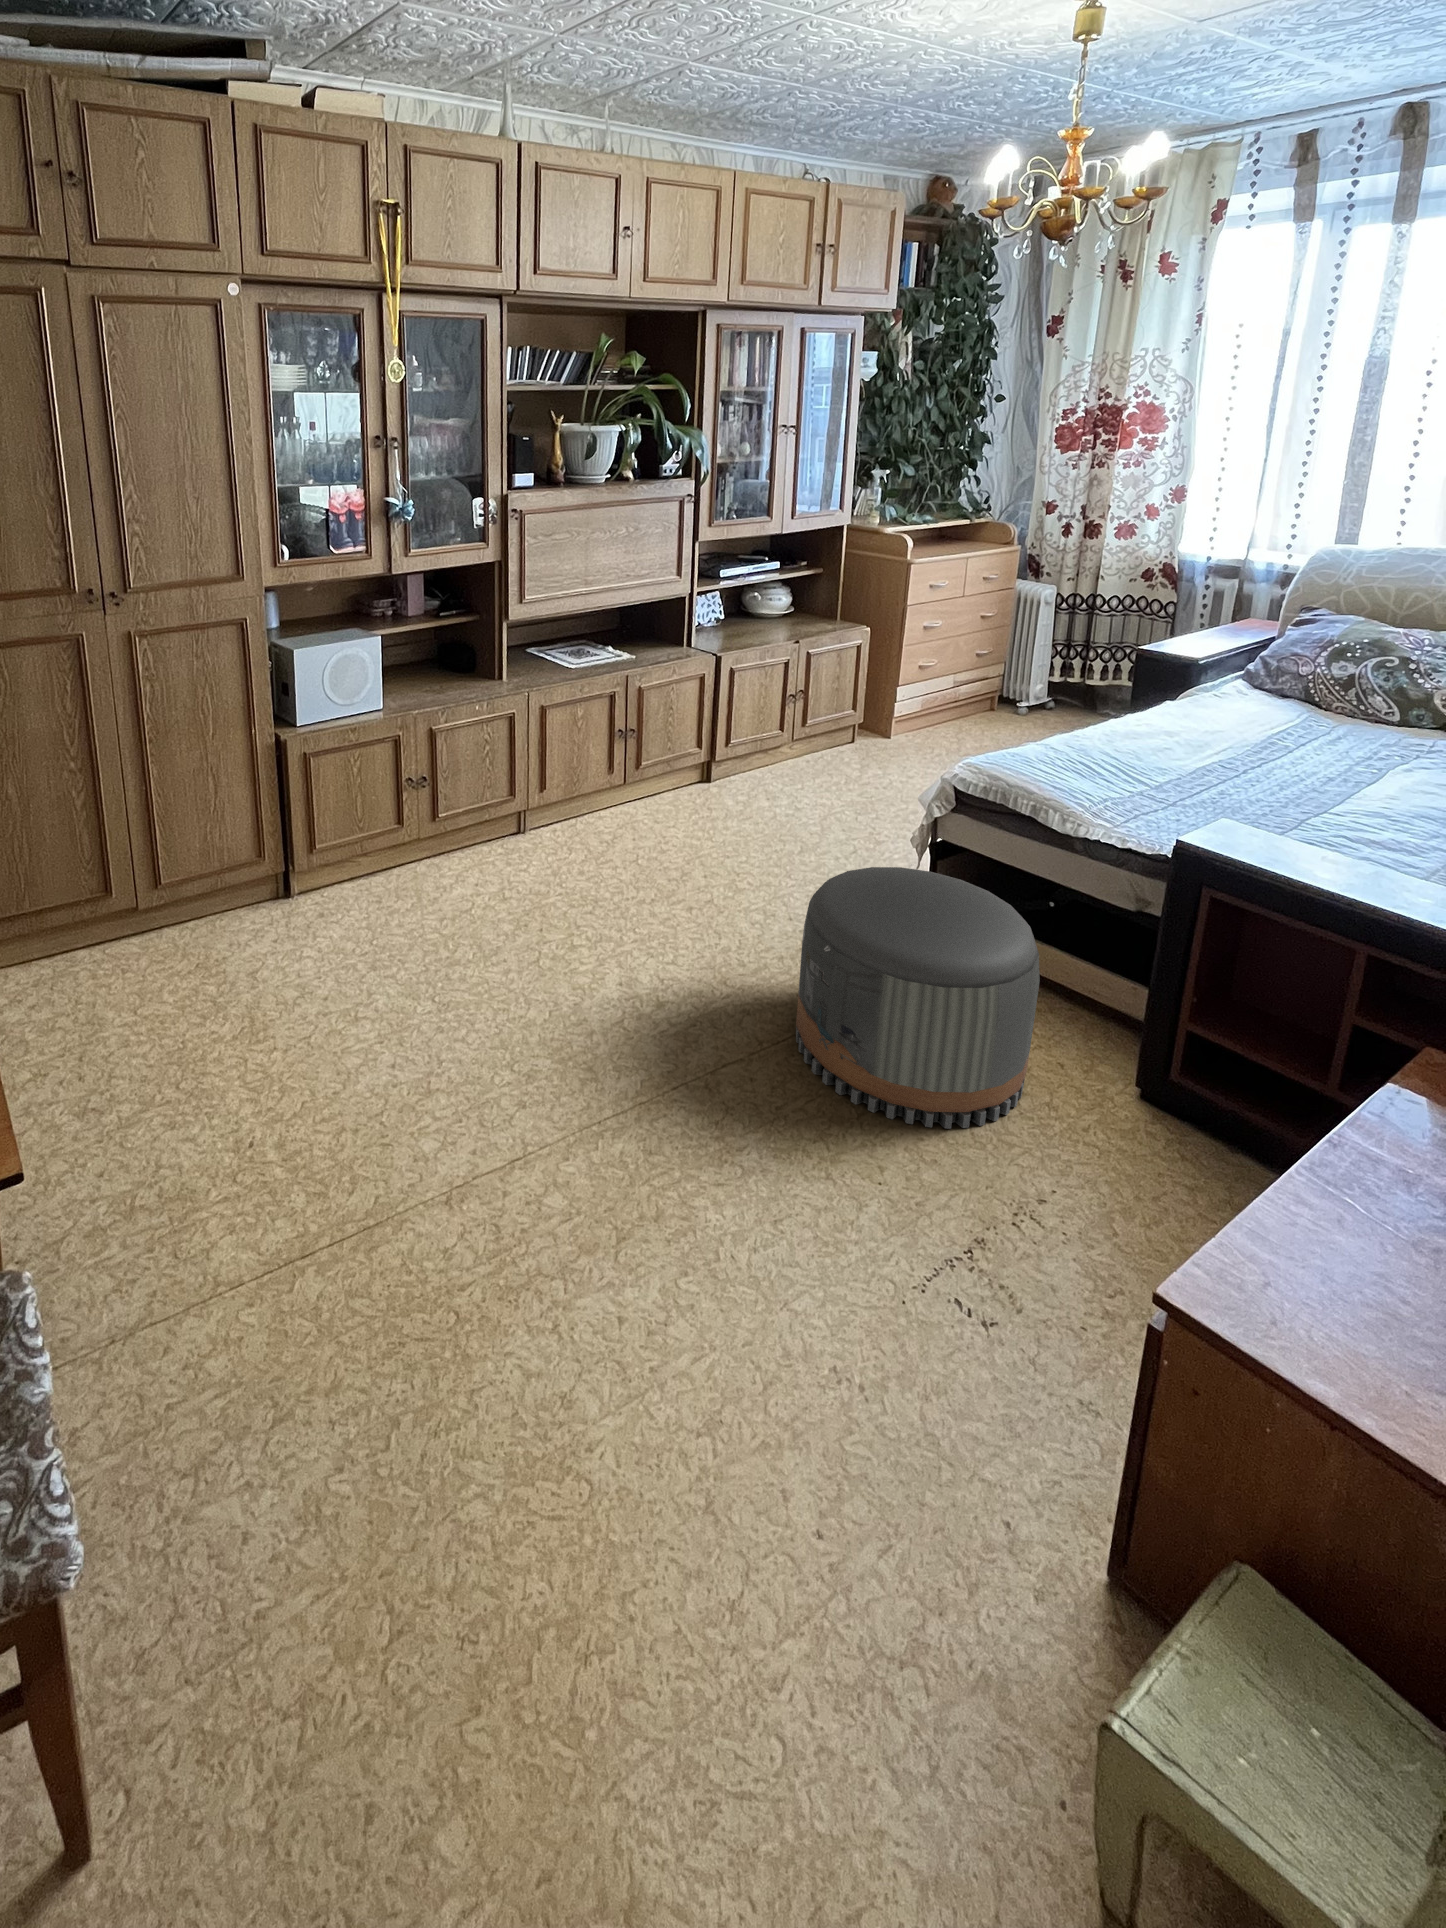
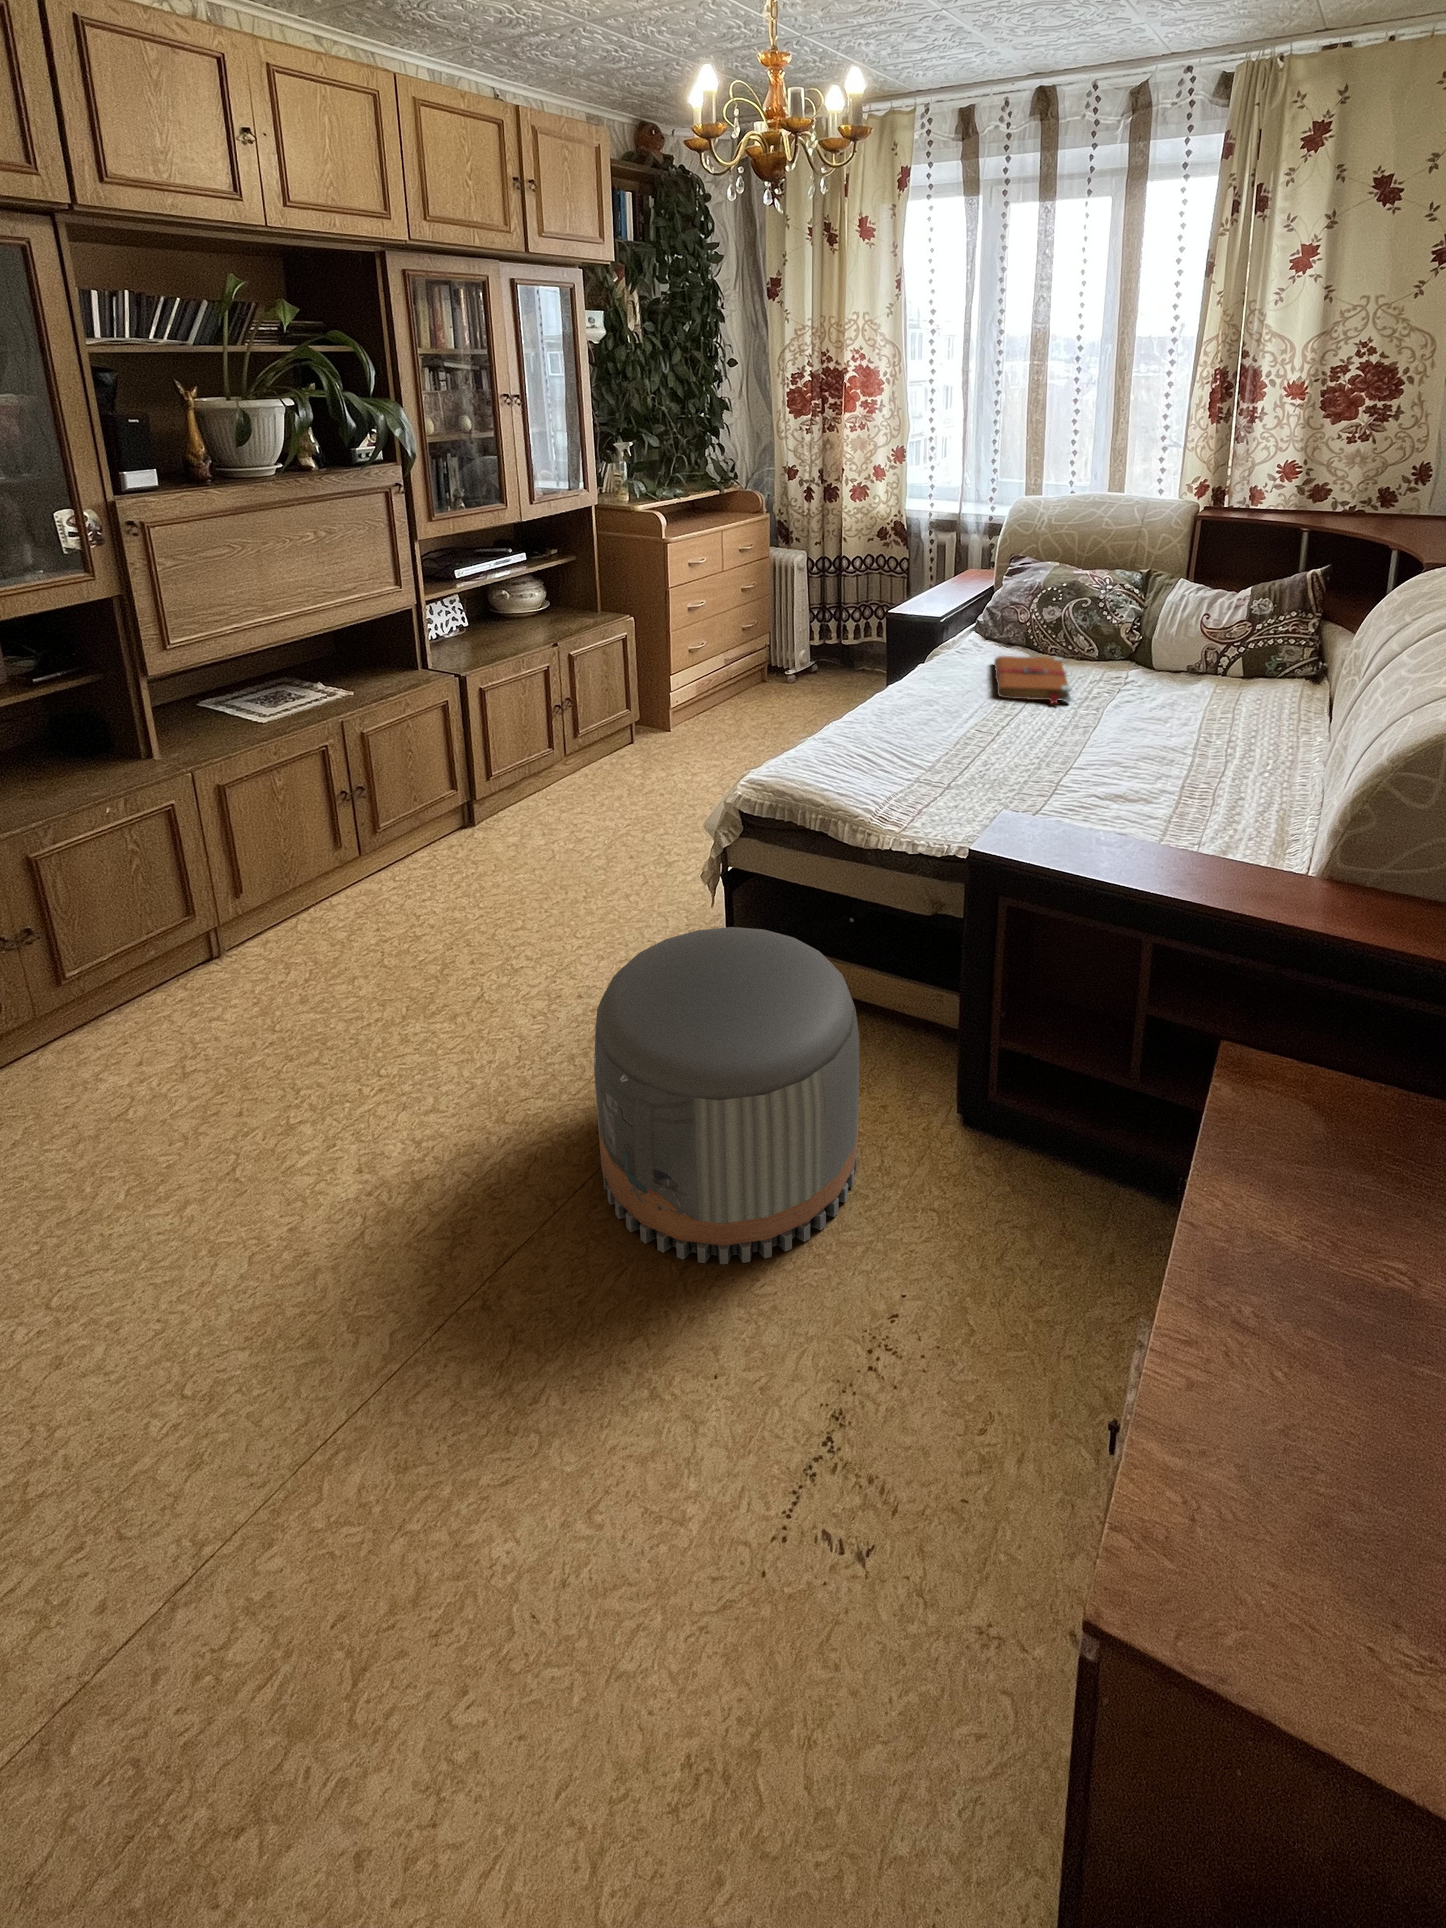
book: none [1255,704,1354,758] -> present [994,656,1071,703]

